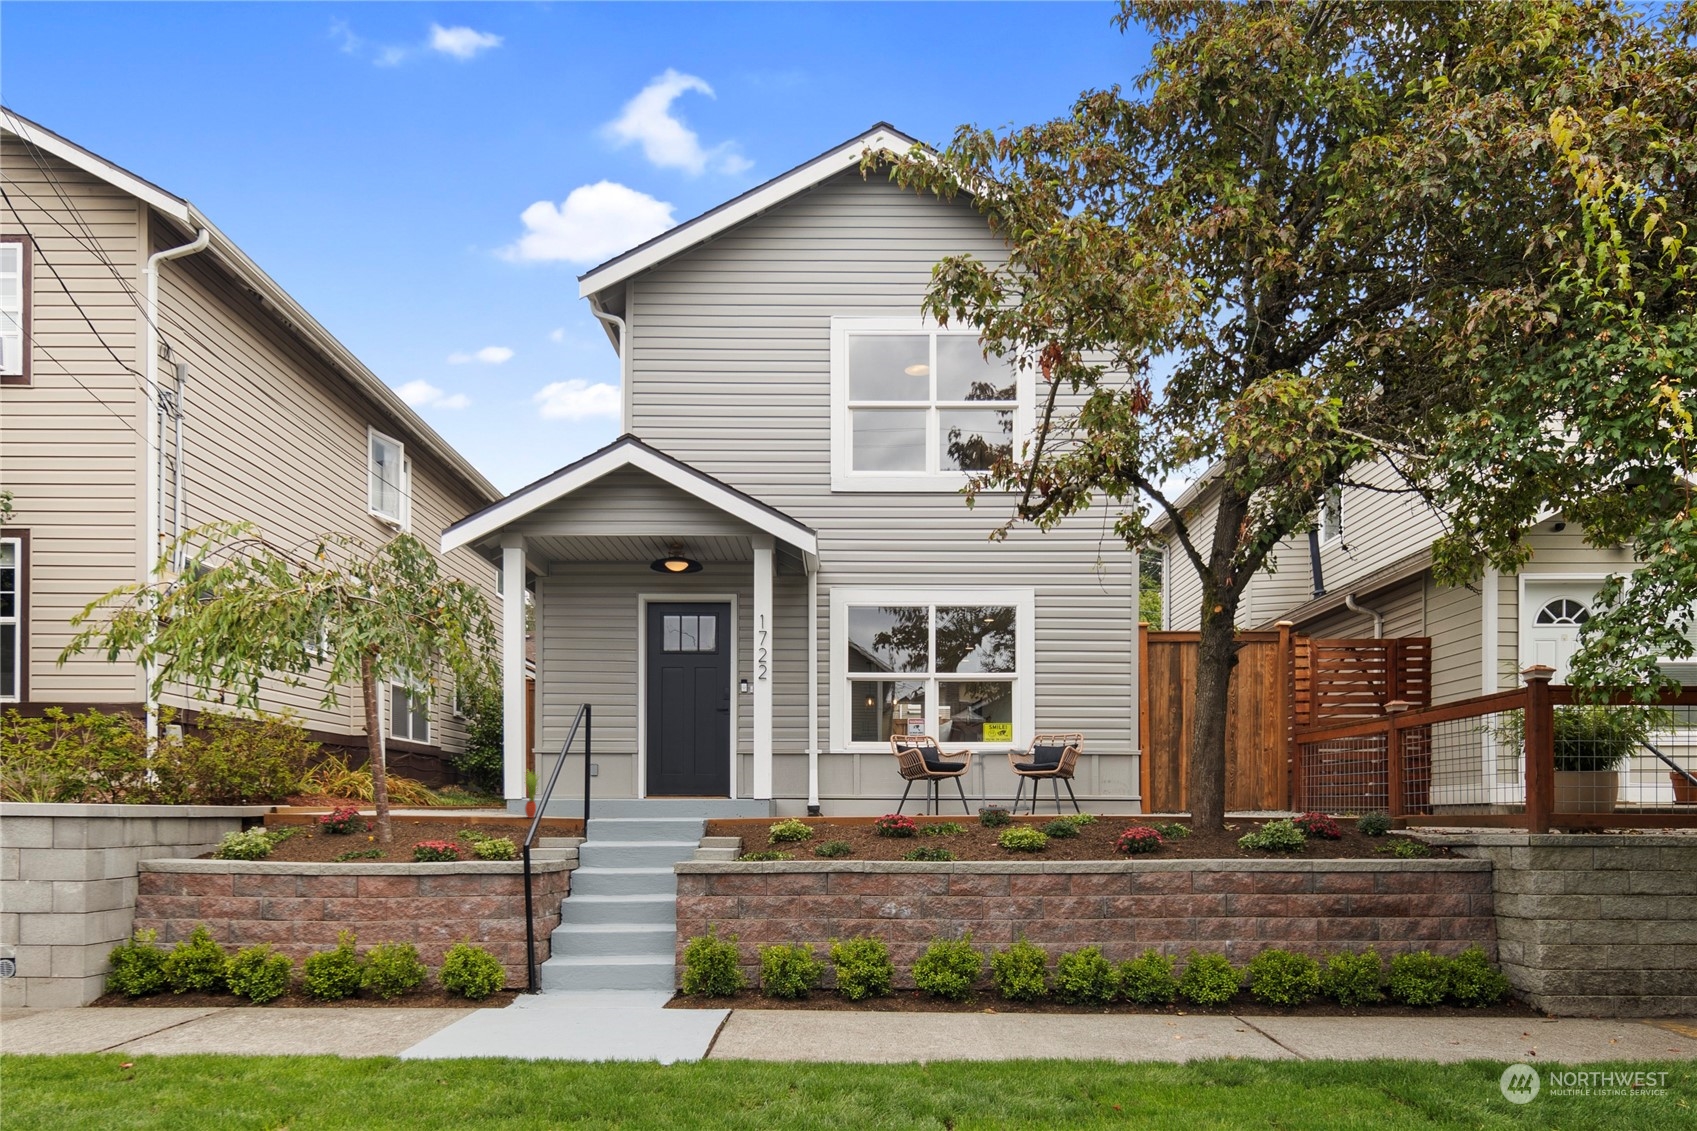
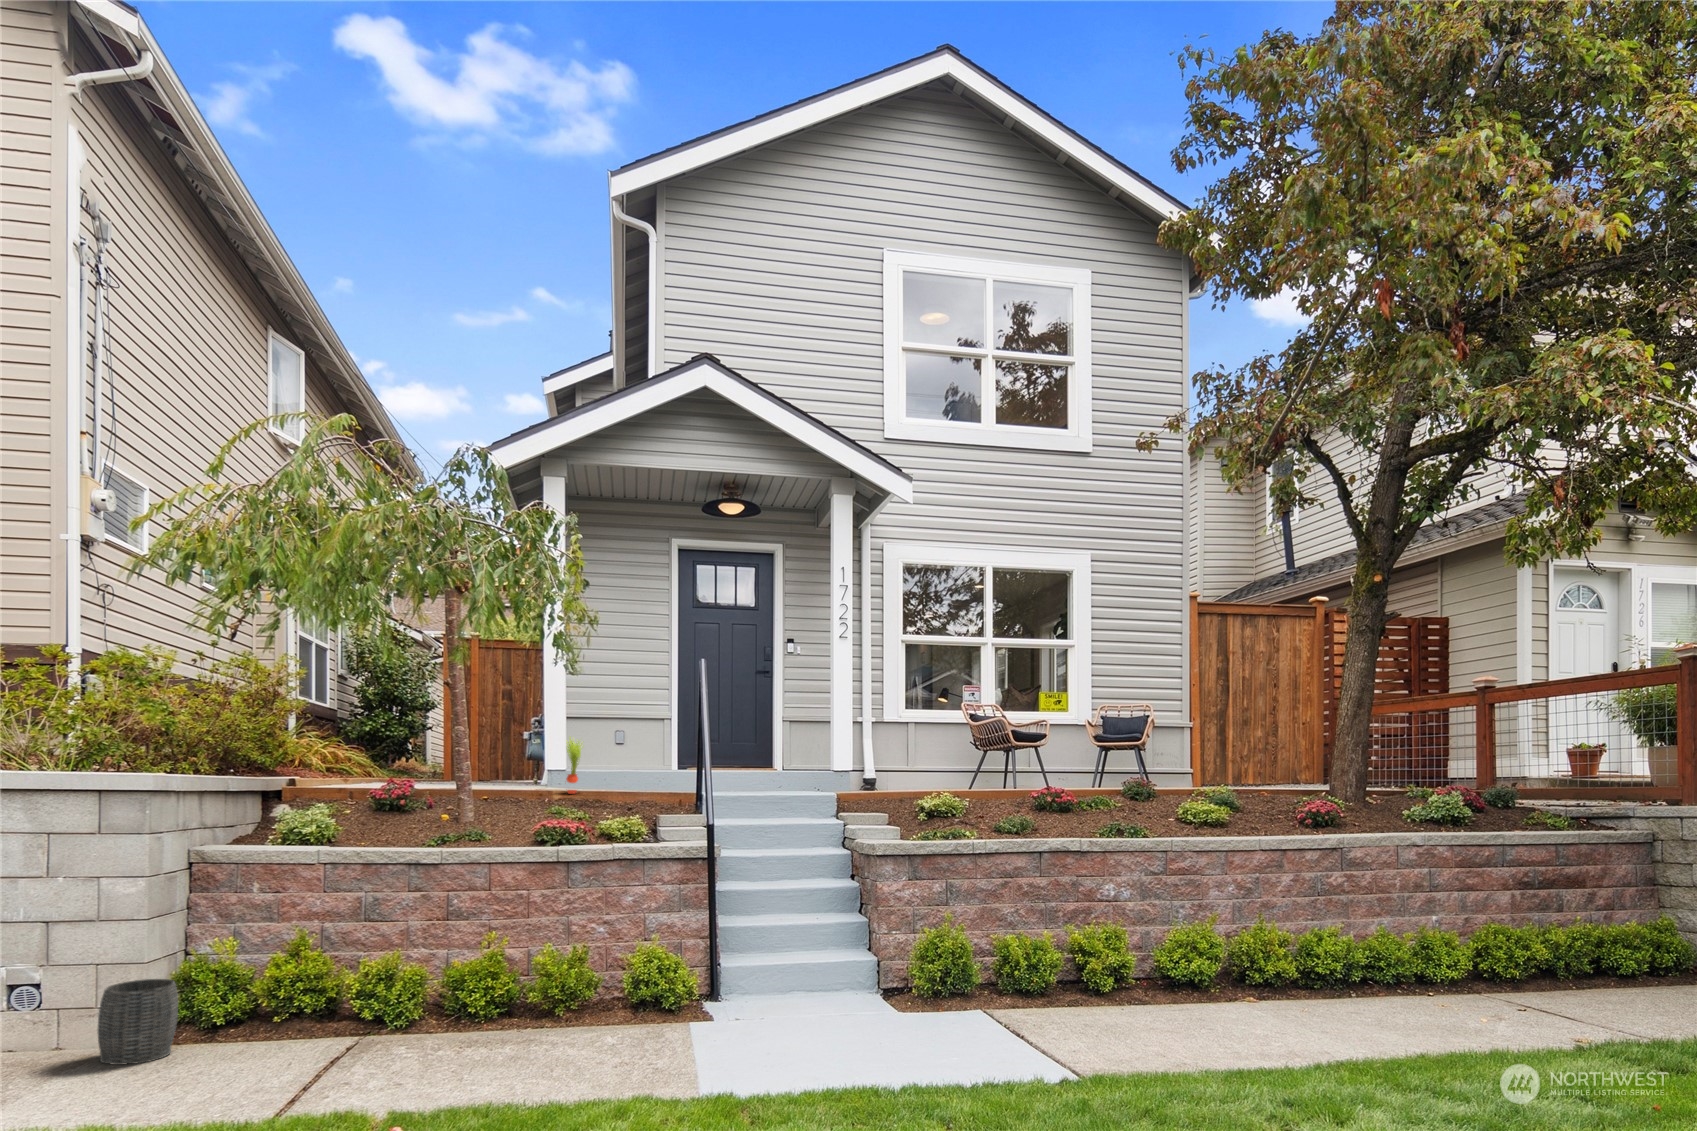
side table: present [973,750,1029,810] -> none [1041,722,1099,785]
woven basket: none [28,957,91,1019] -> present [98,979,178,1065]

